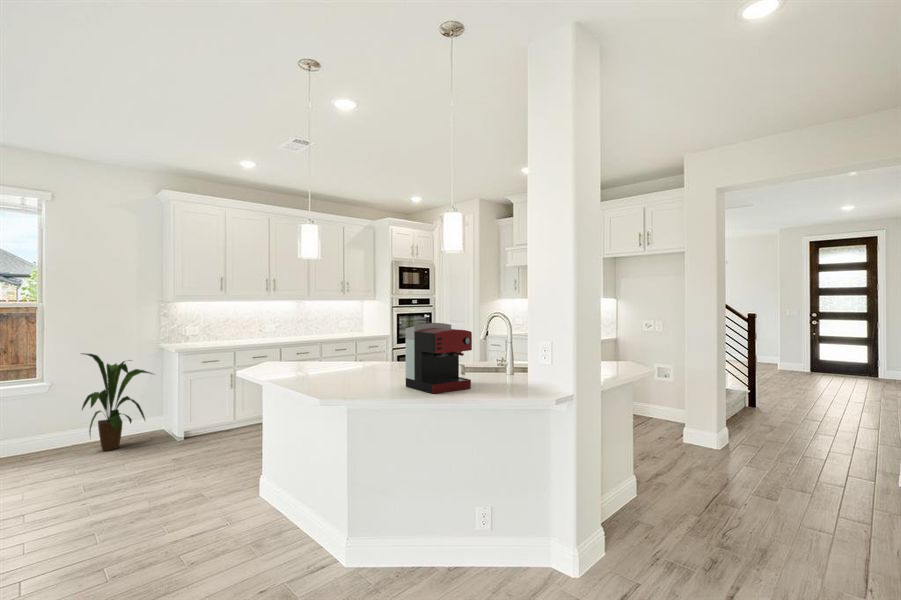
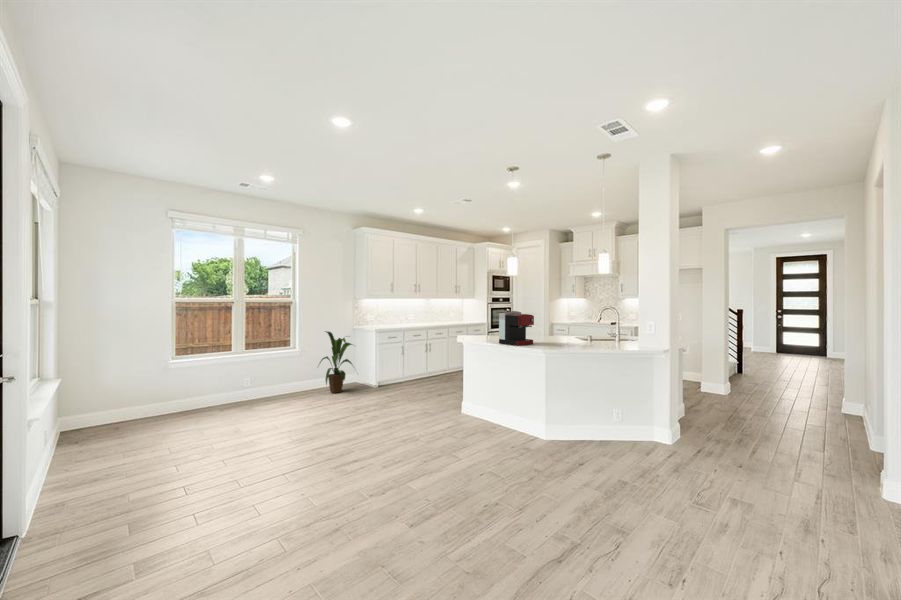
coffee maker: present [406,323,472,394] -> present [499,311,534,346]

